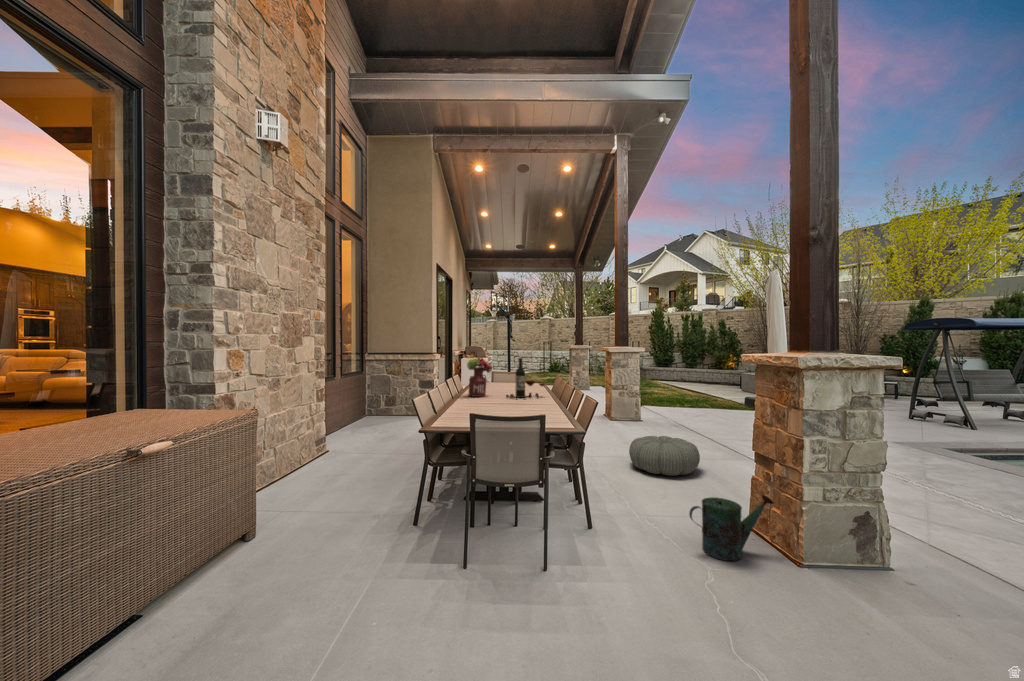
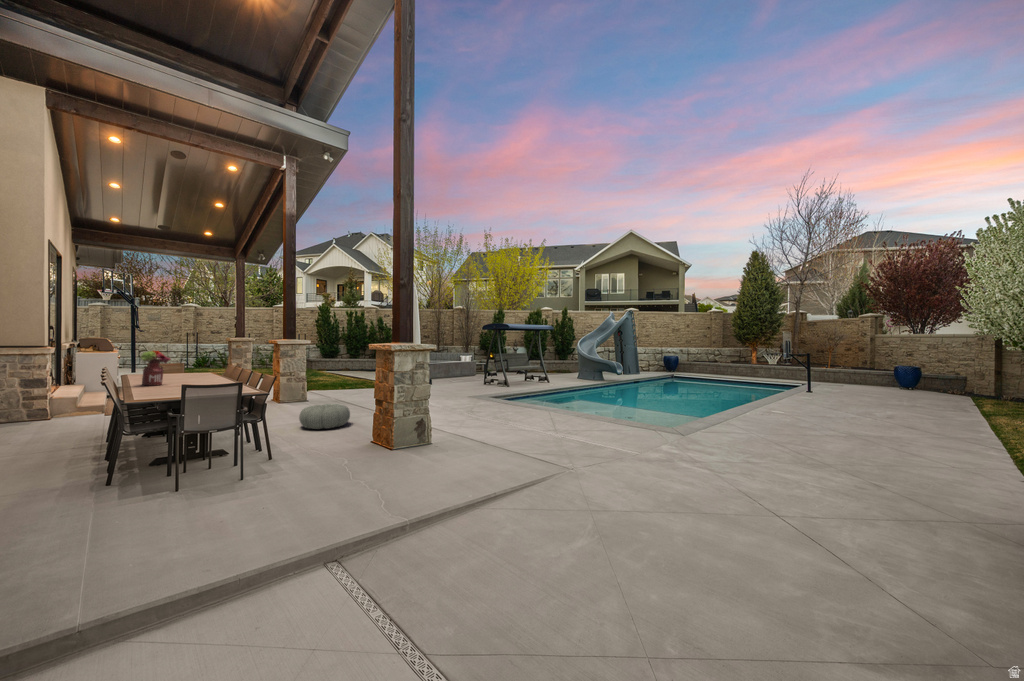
wine bottle: present [506,358,545,398] -> none [187,350,228,384]
watering can: present [690,495,774,561] -> none [338,419,382,455]

